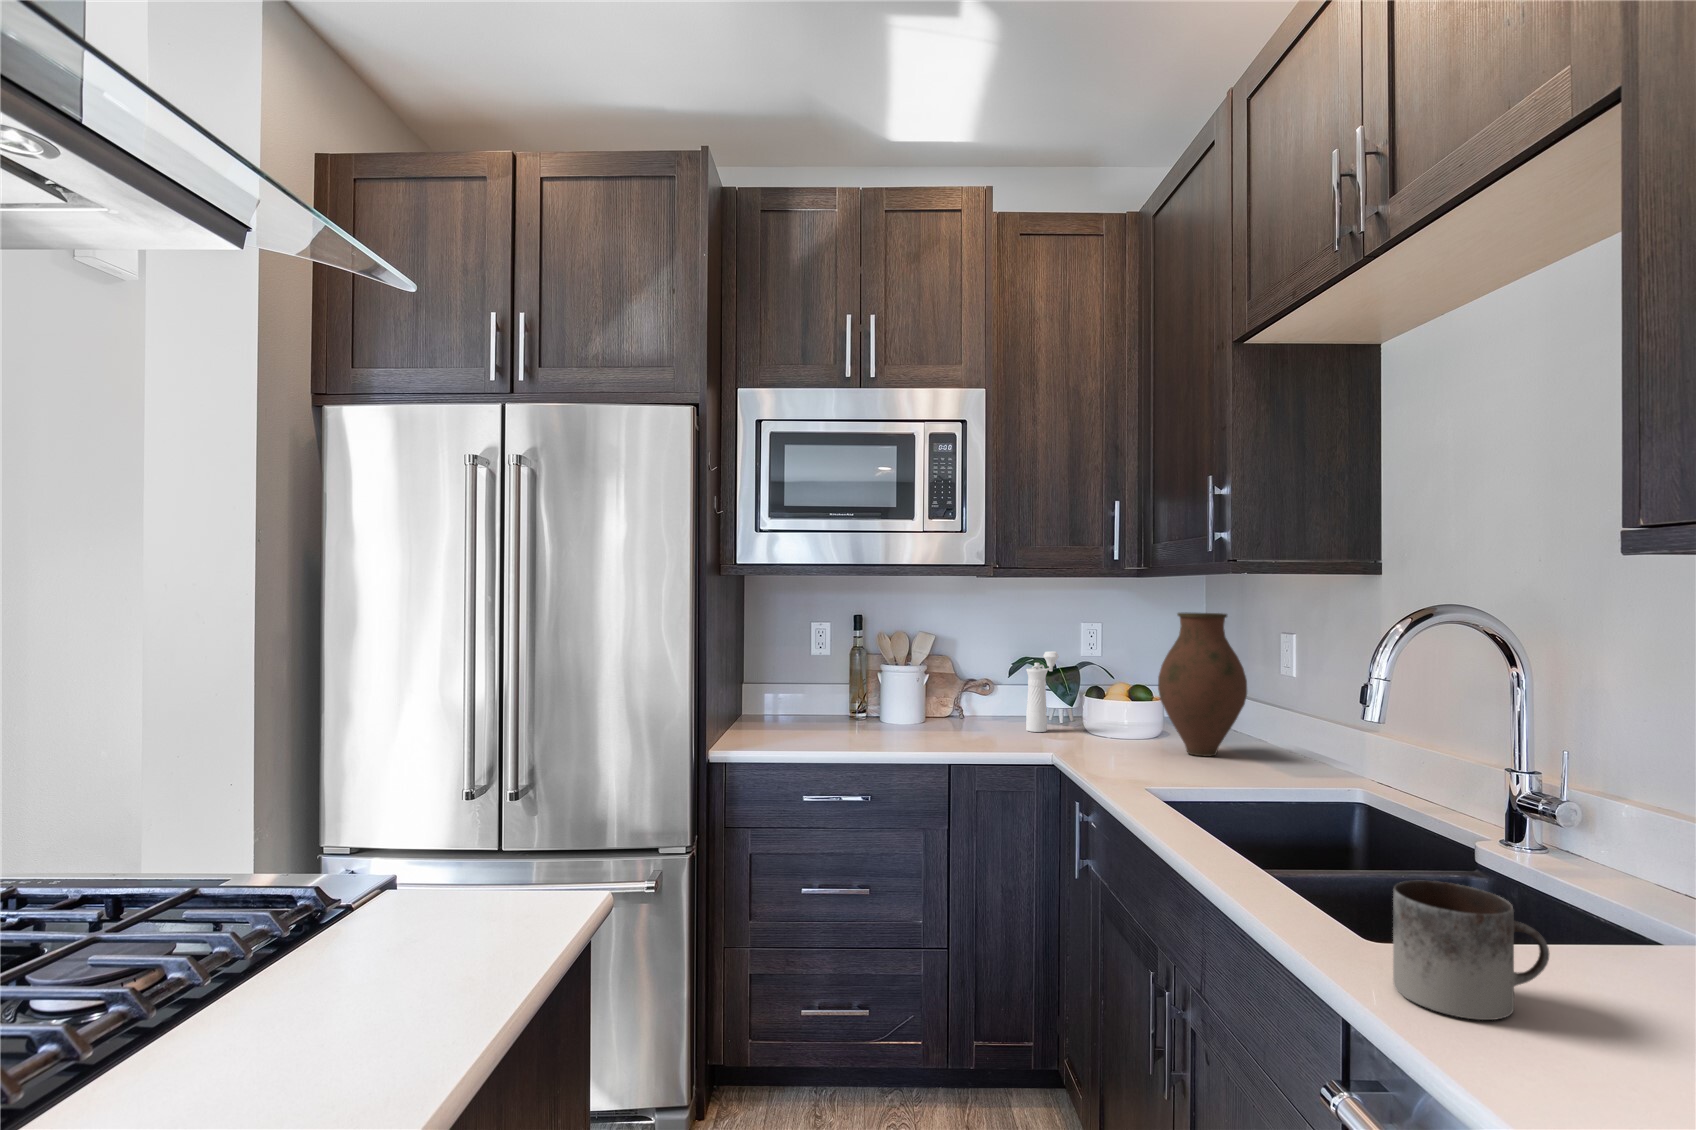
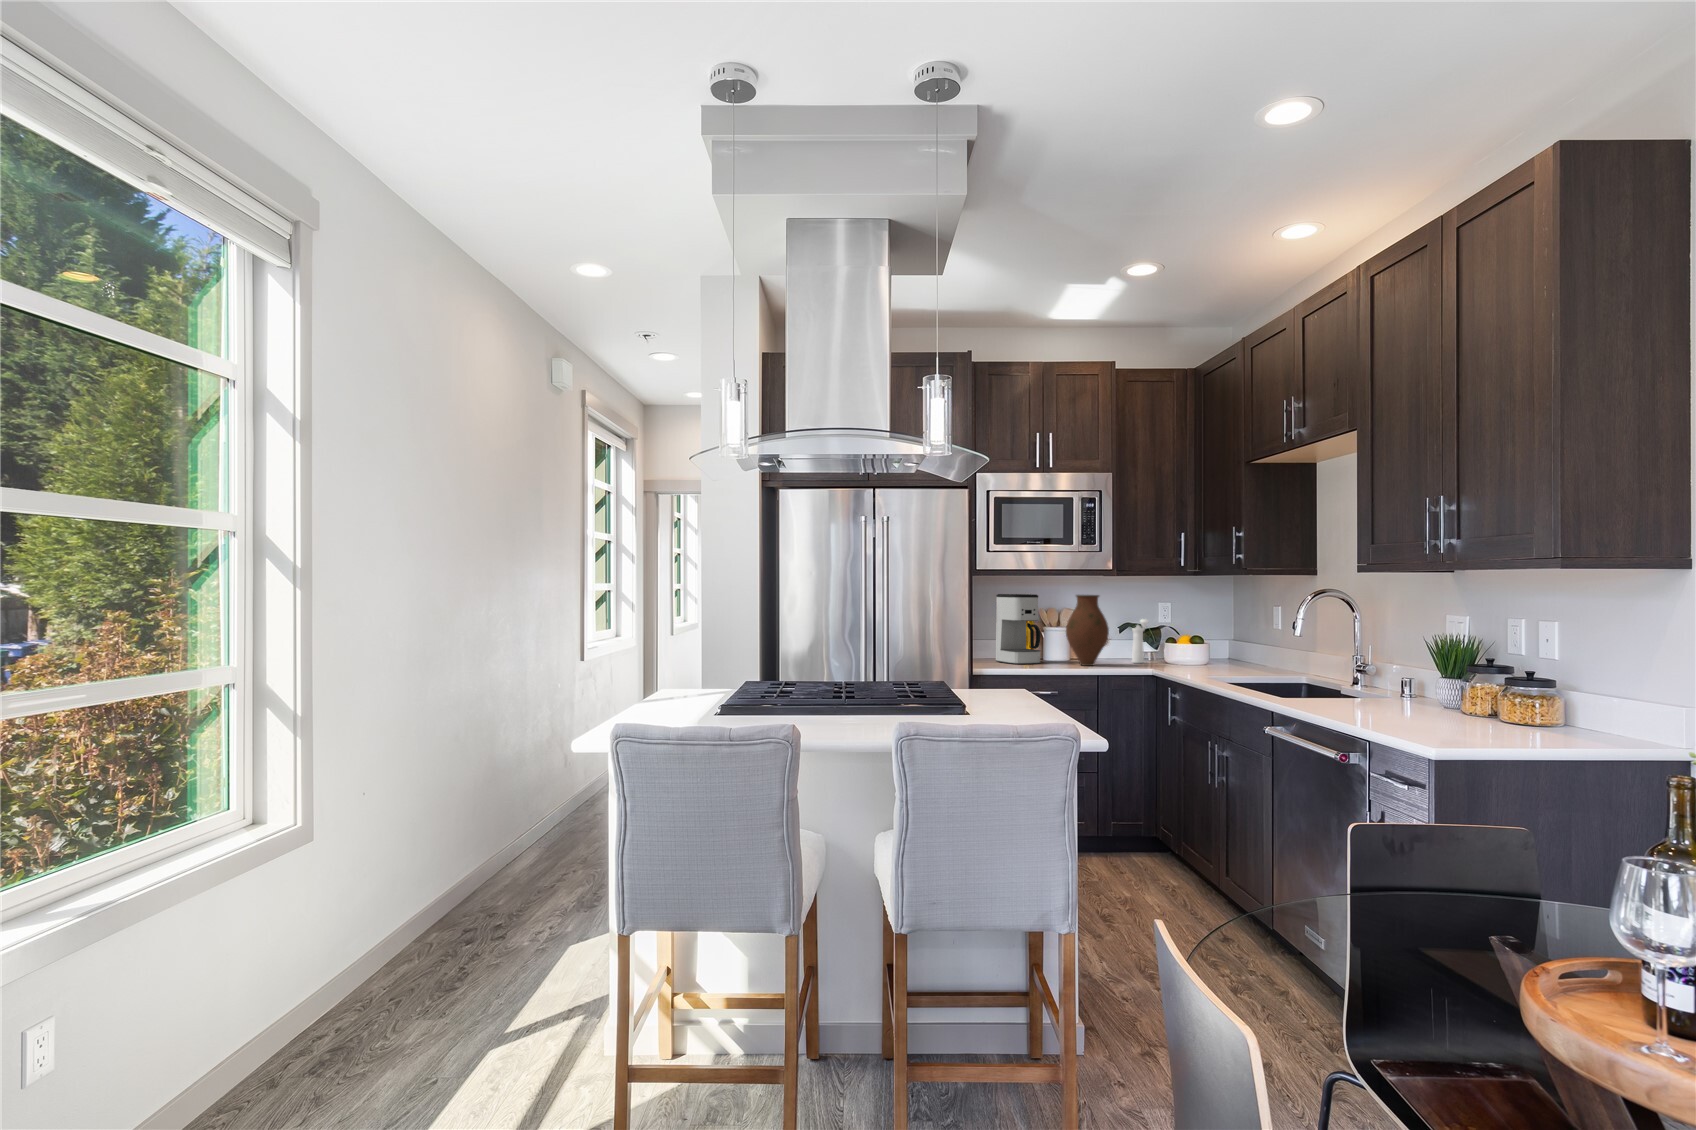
coffee maker: none [787,607,864,736] -> present [996,594,1041,664]
vase: present [1158,613,1247,756] -> present [1066,595,1109,666]
mug: present [1393,881,1549,1020] -> none [1290,670,1333,702]

